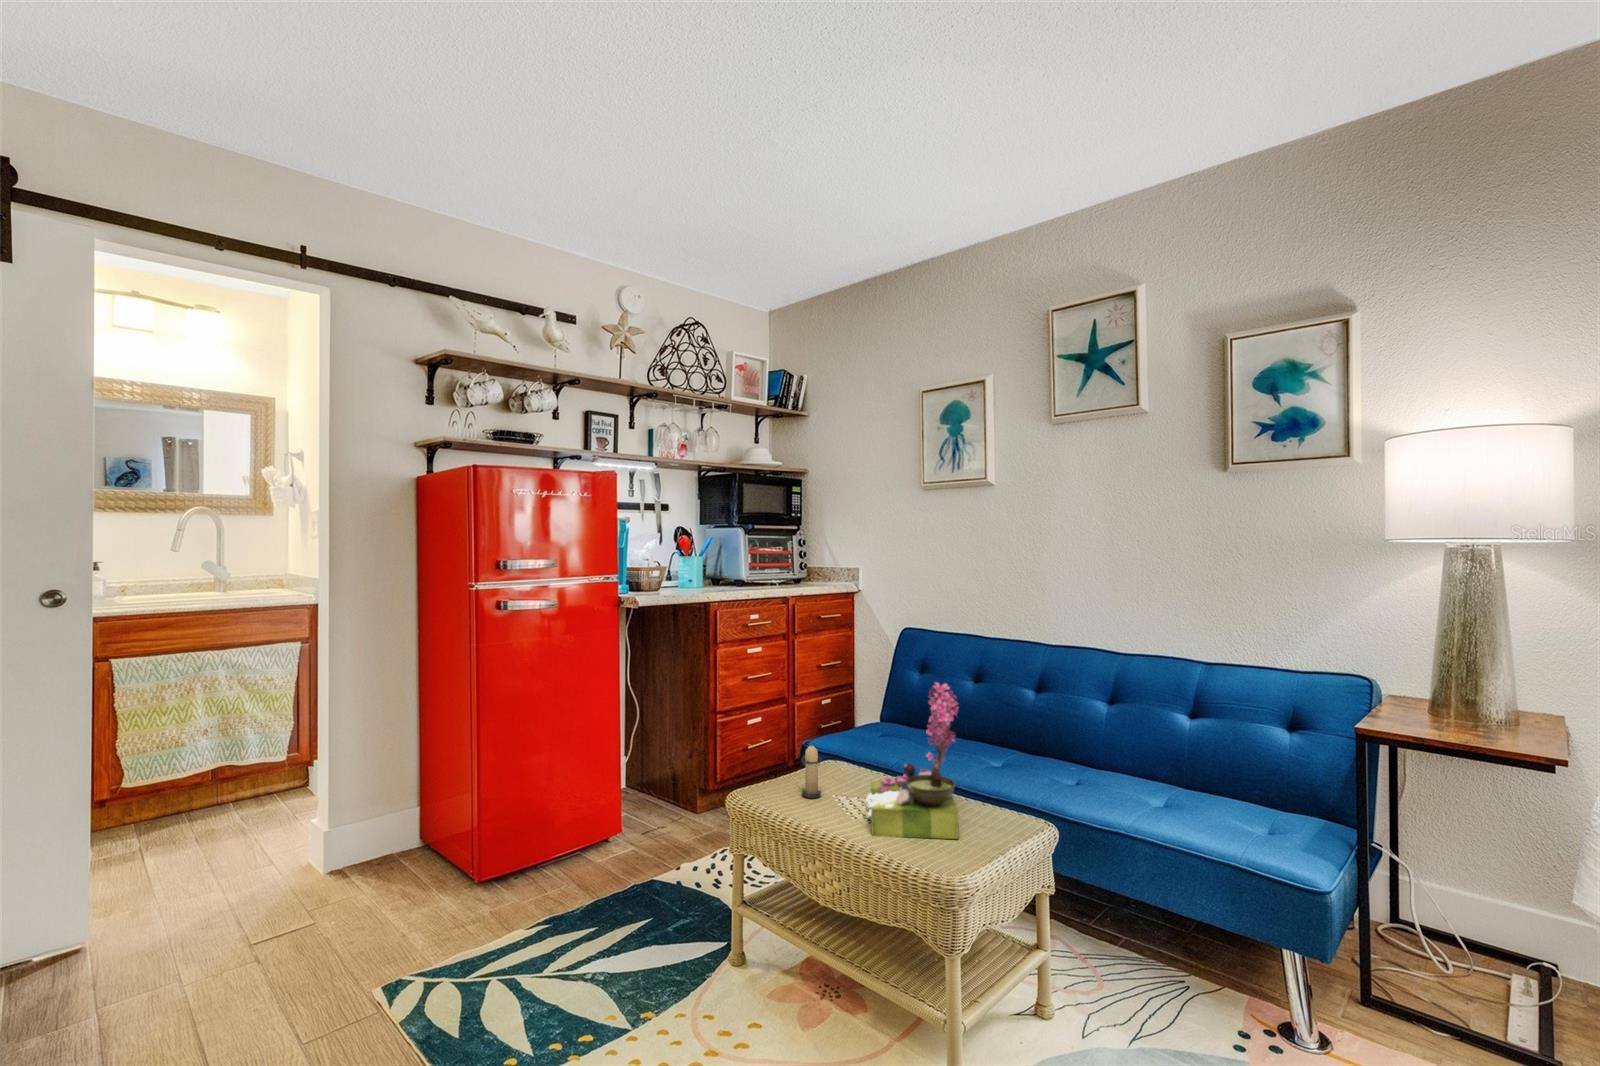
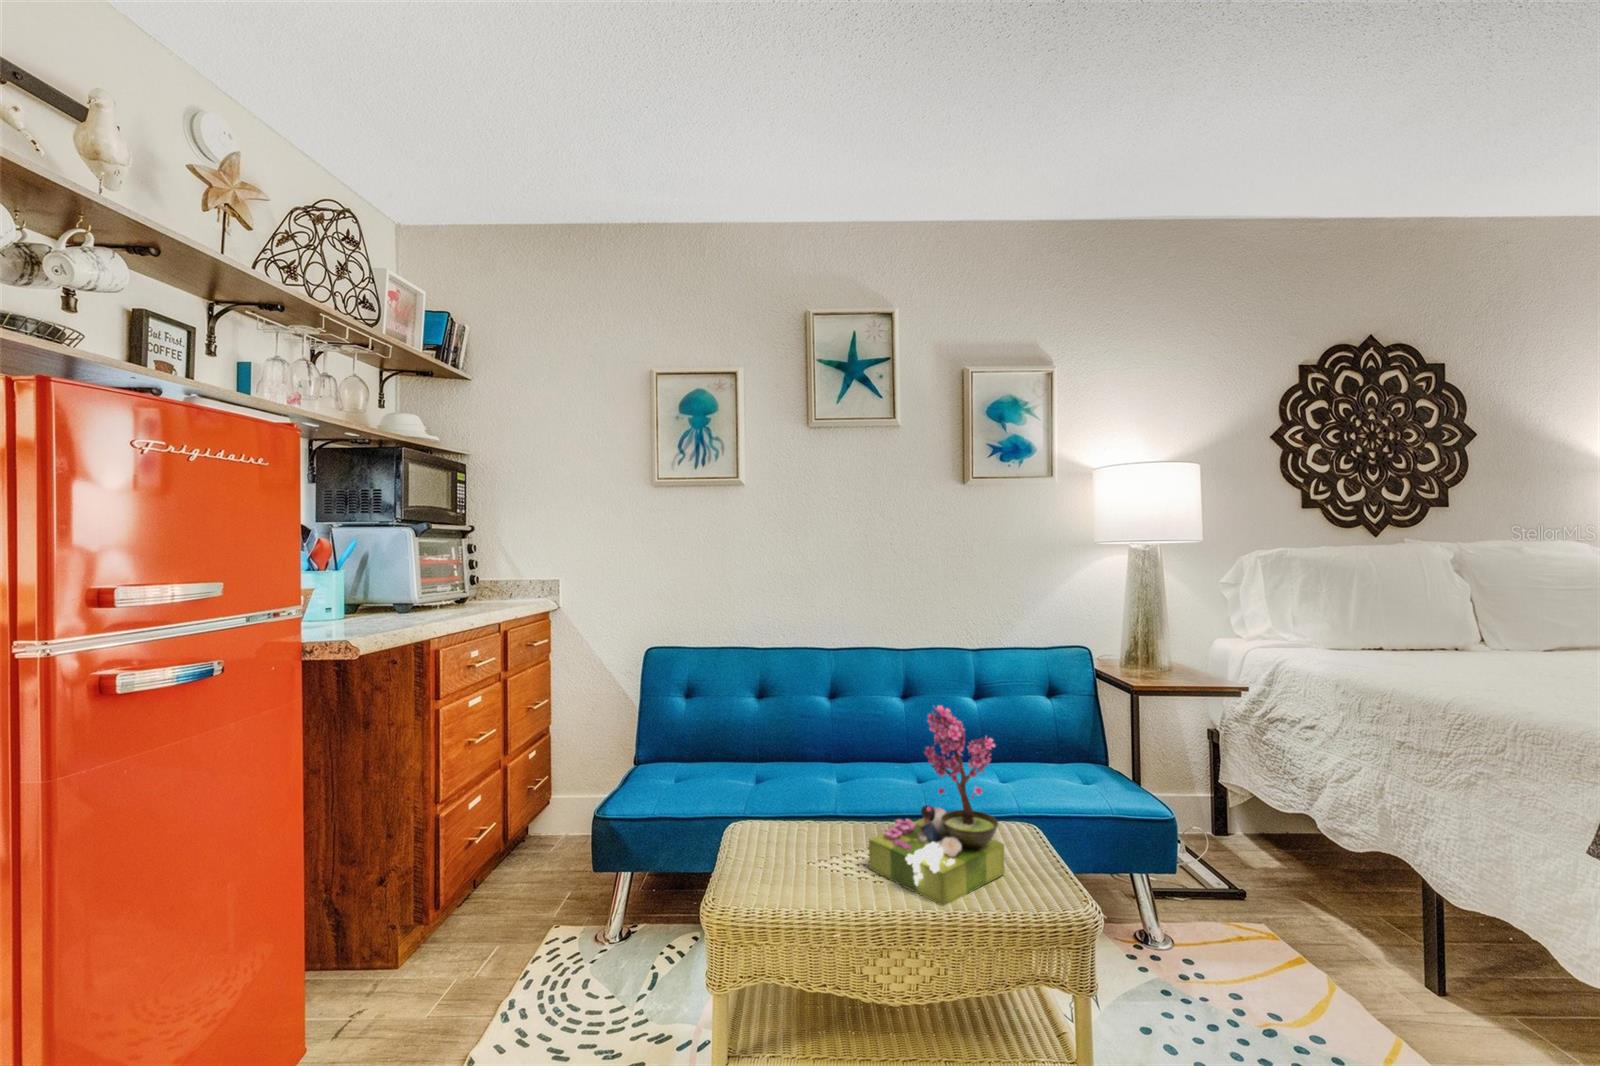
candle: present [801,742,822,798] -> none [780,812,814,888]

